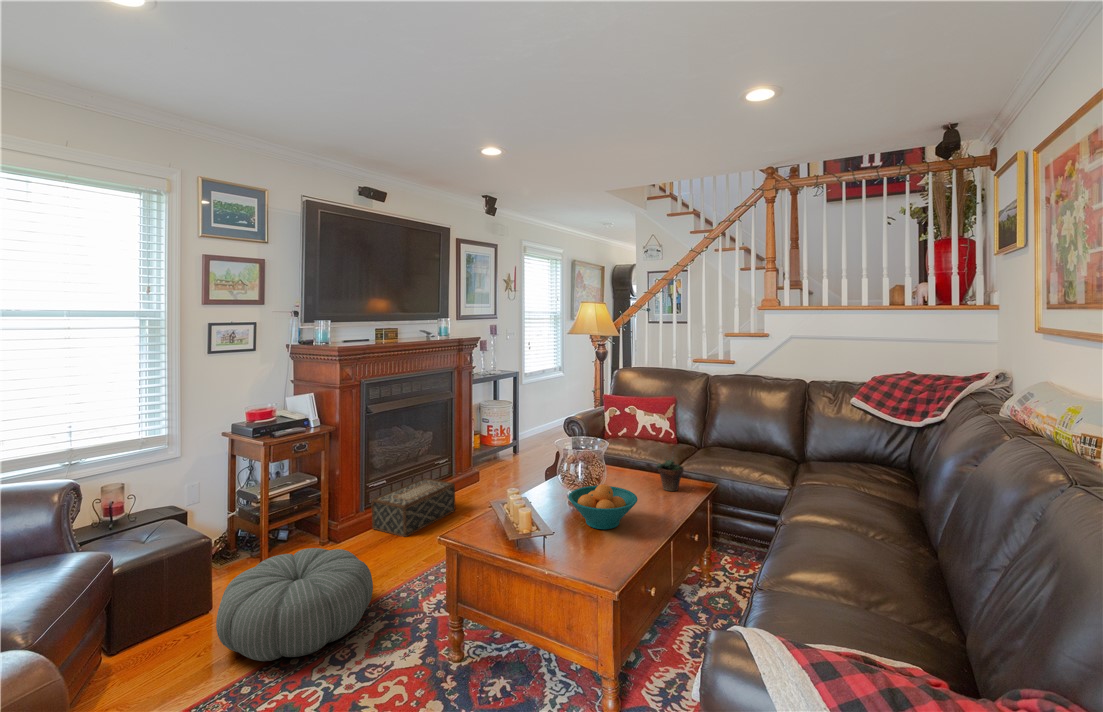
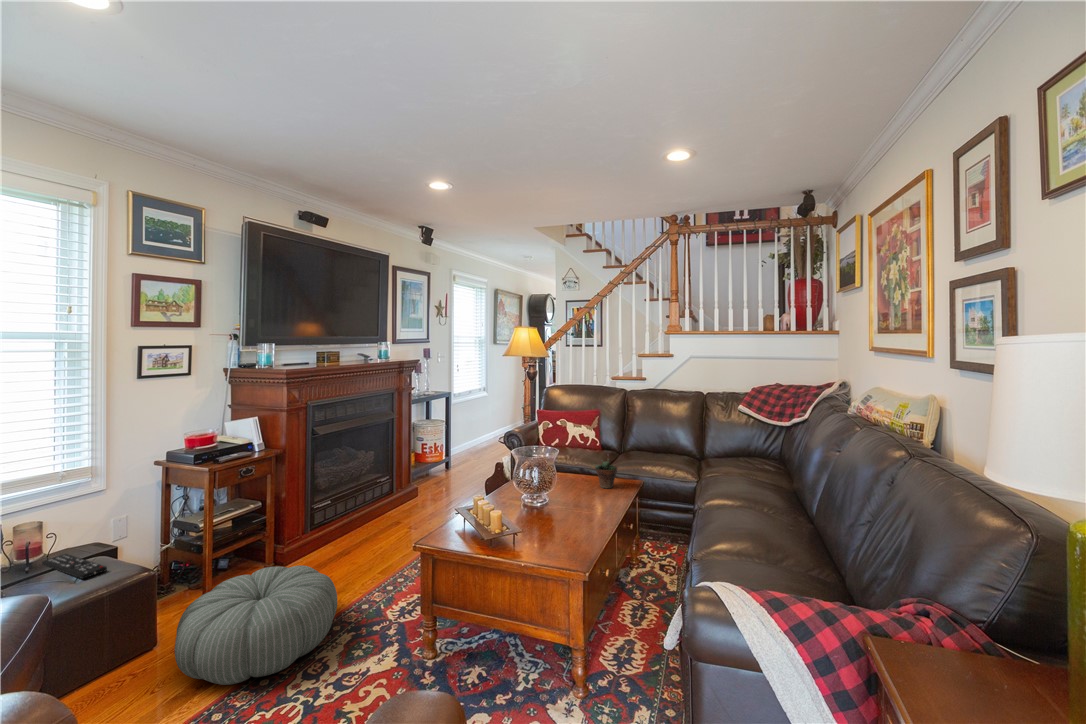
woven basket: present [371,478,455,537] -> none [319,493,400,551]
fruit bowl: present [568,484,638,529] -> none [528,484,589,524]
remote control: none [114,520,164,545] -> present [42,554,107,579]

